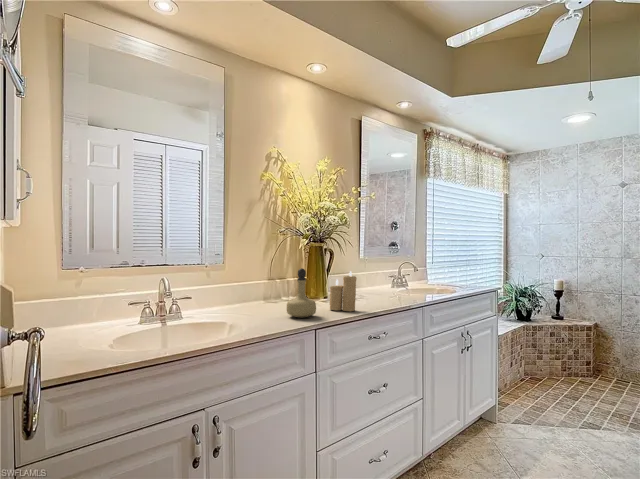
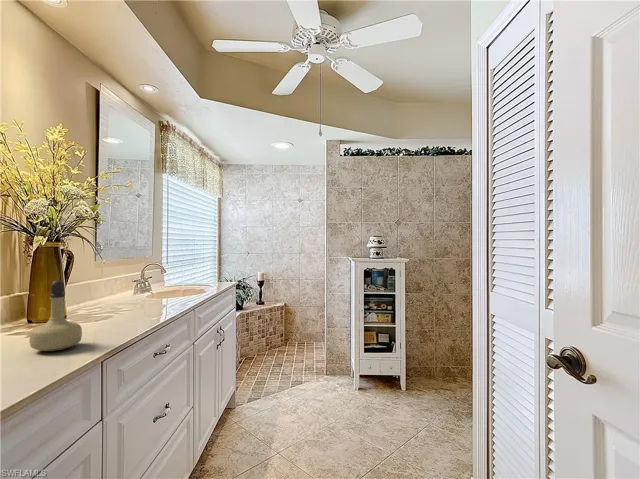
candle: present [330,271,357,311] -> none [88,279,128,331]

